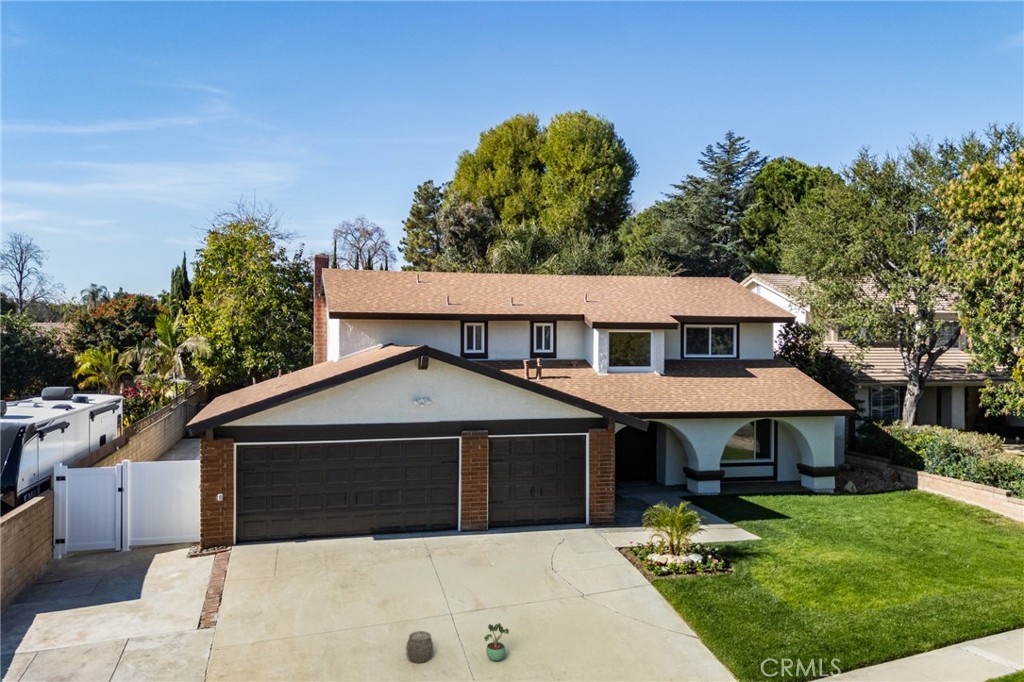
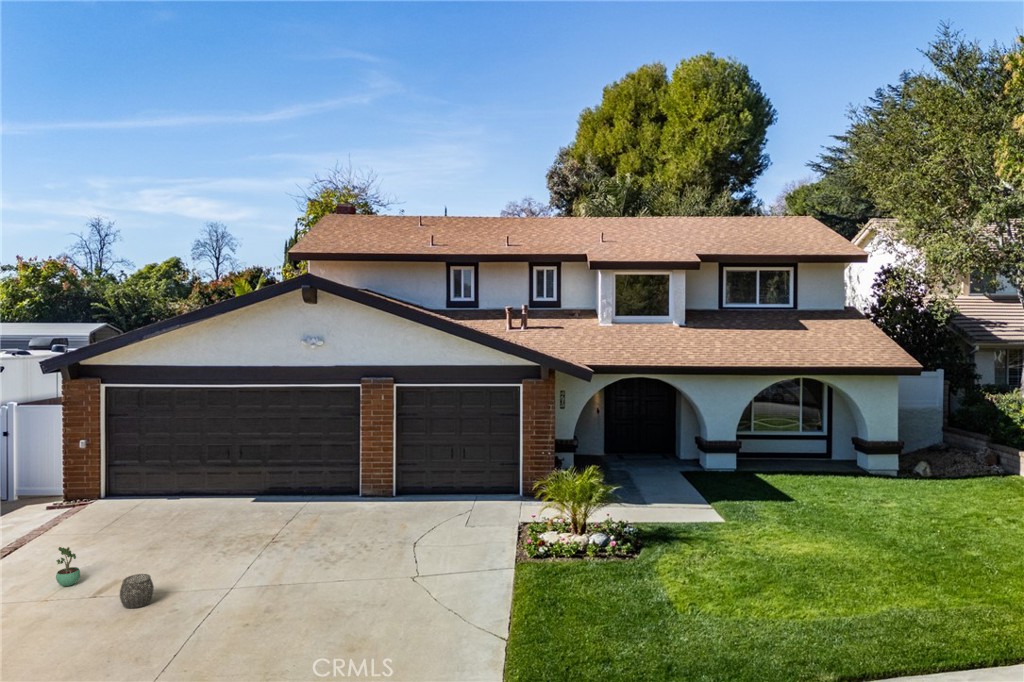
potted plant: present [484,623,509,661] -> present [56,547,80,586]

